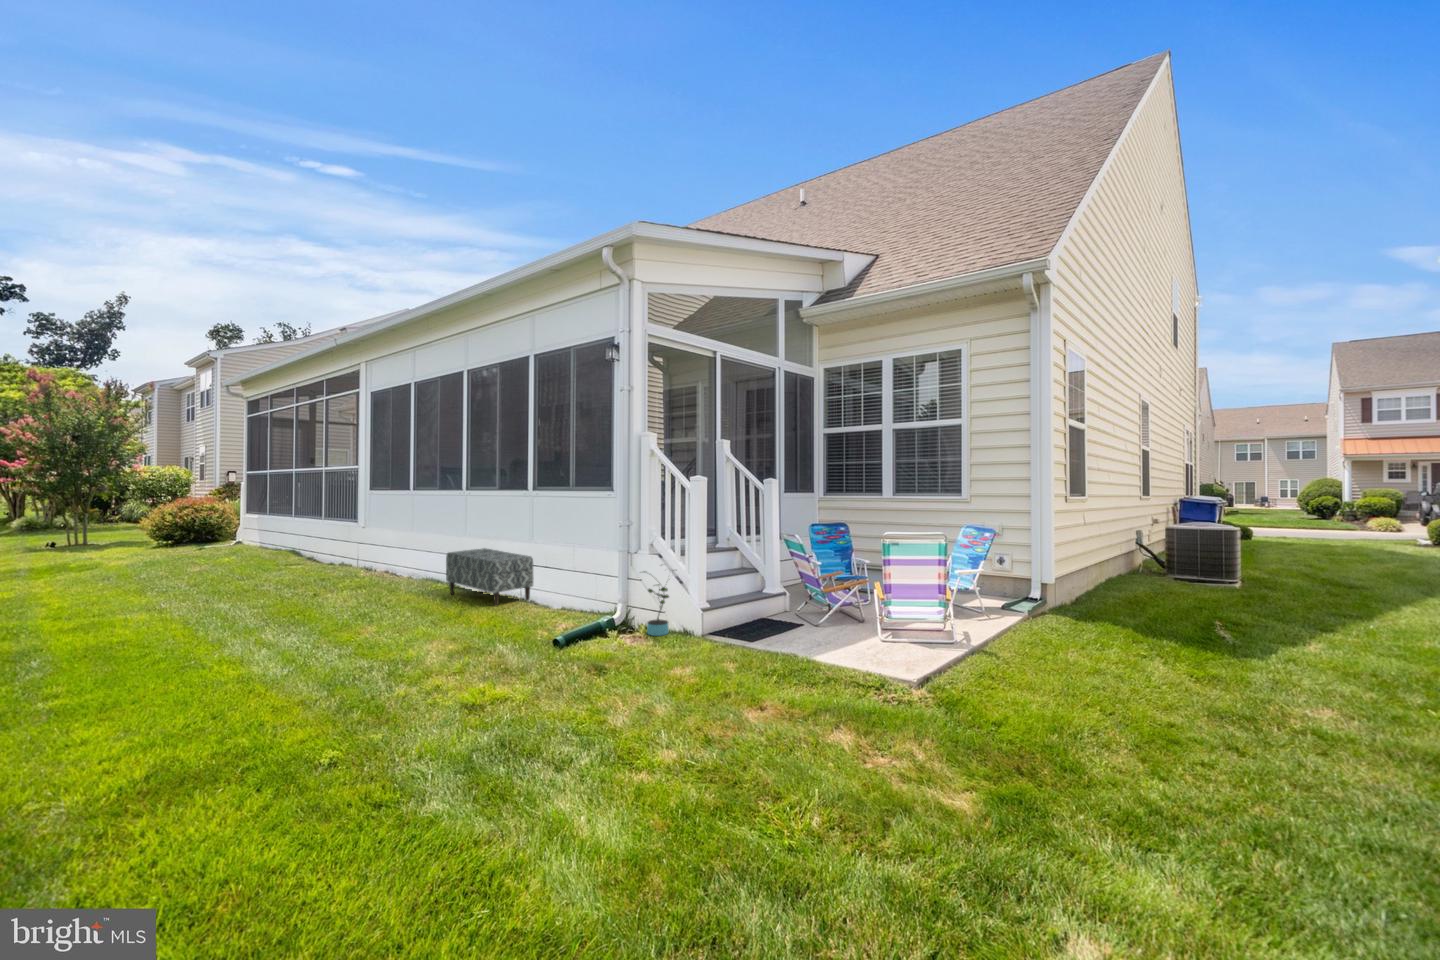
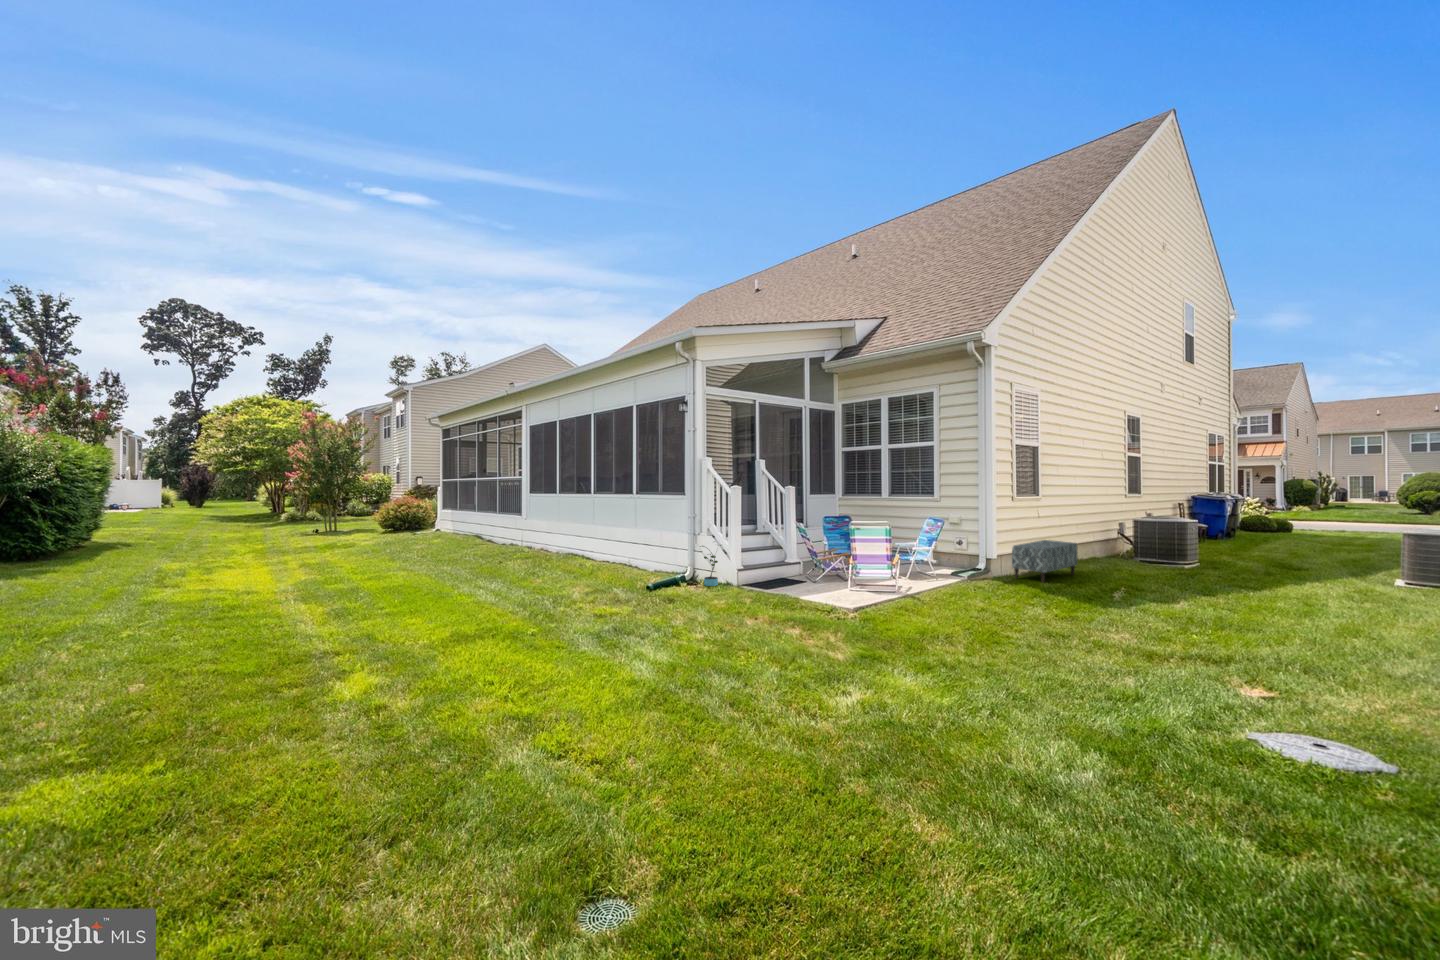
bench: present [446,548,533,606] -> present [1012,540,1078,582]

